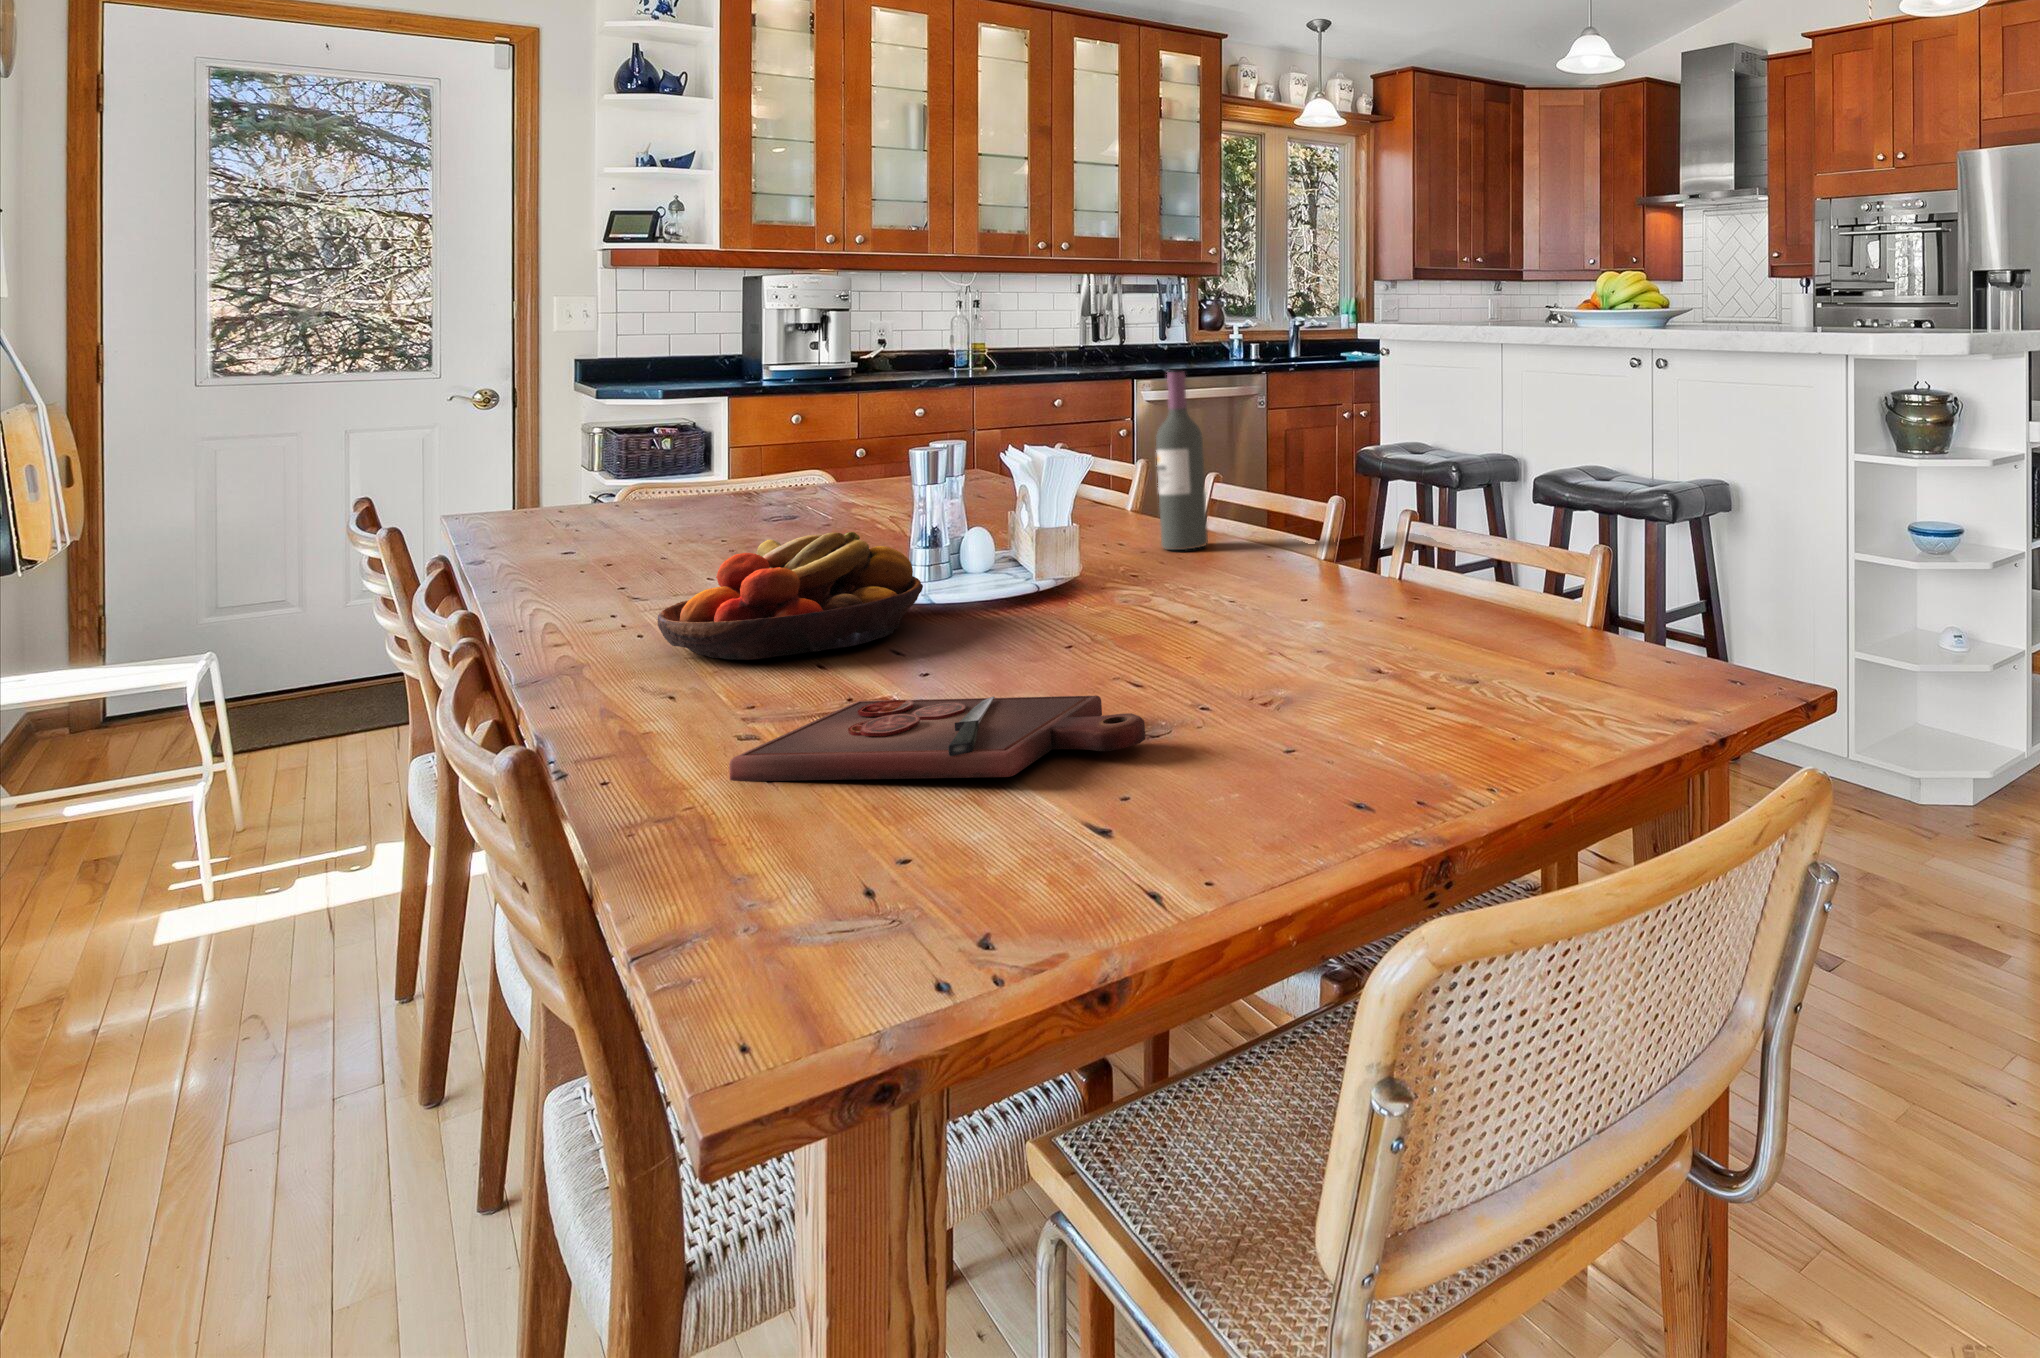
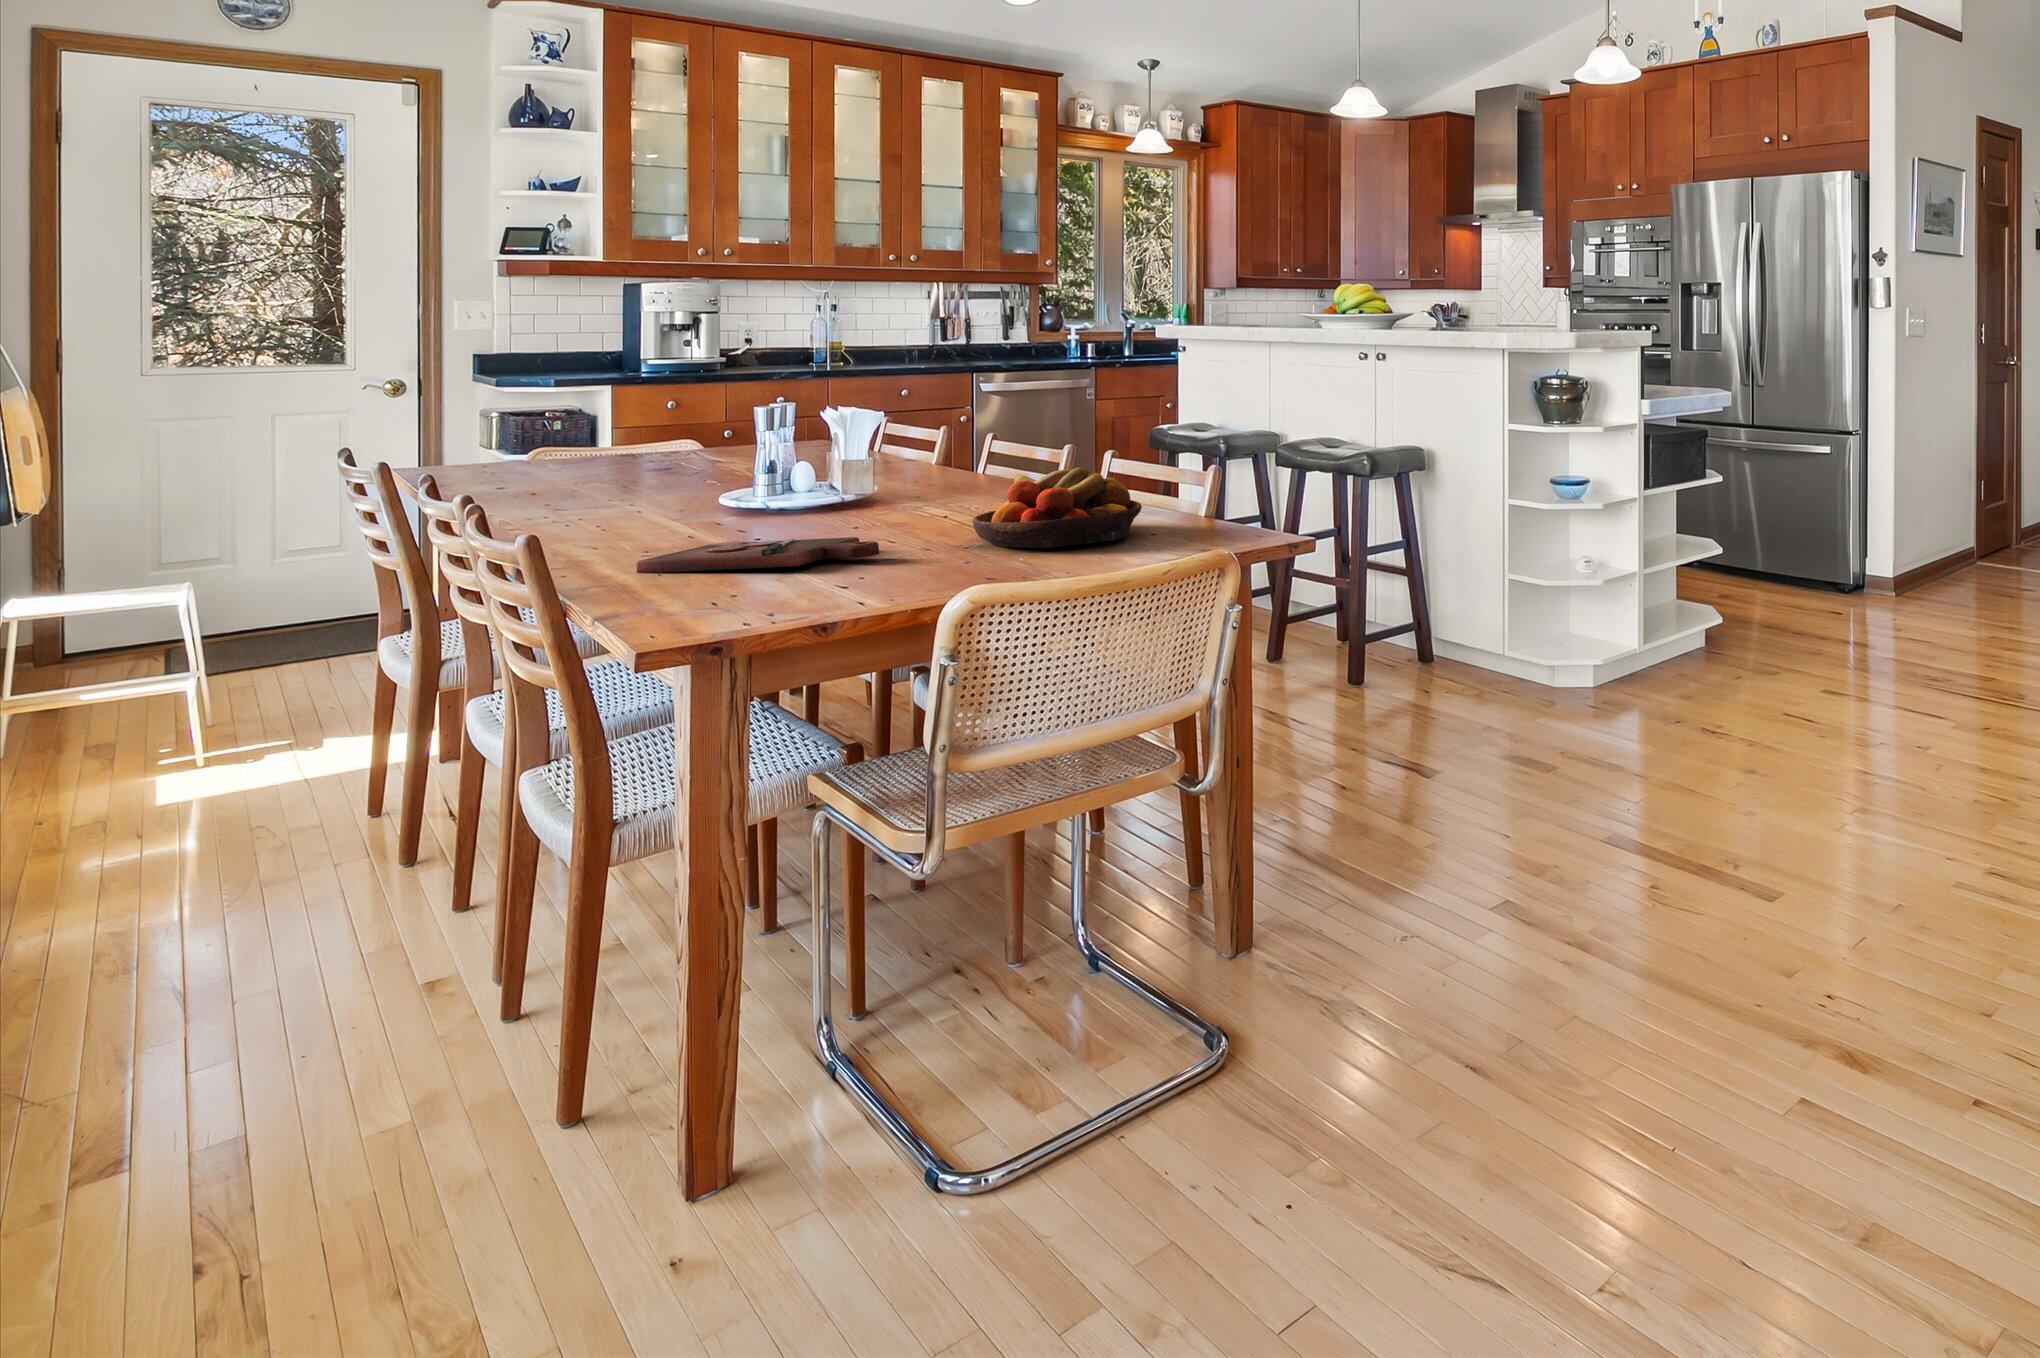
wine bottle: present [1156,372,1208,550] -> none [938,357,976,482]
fruit bowl: present [658,532,923,660] -> present [973,468,1142,548]

